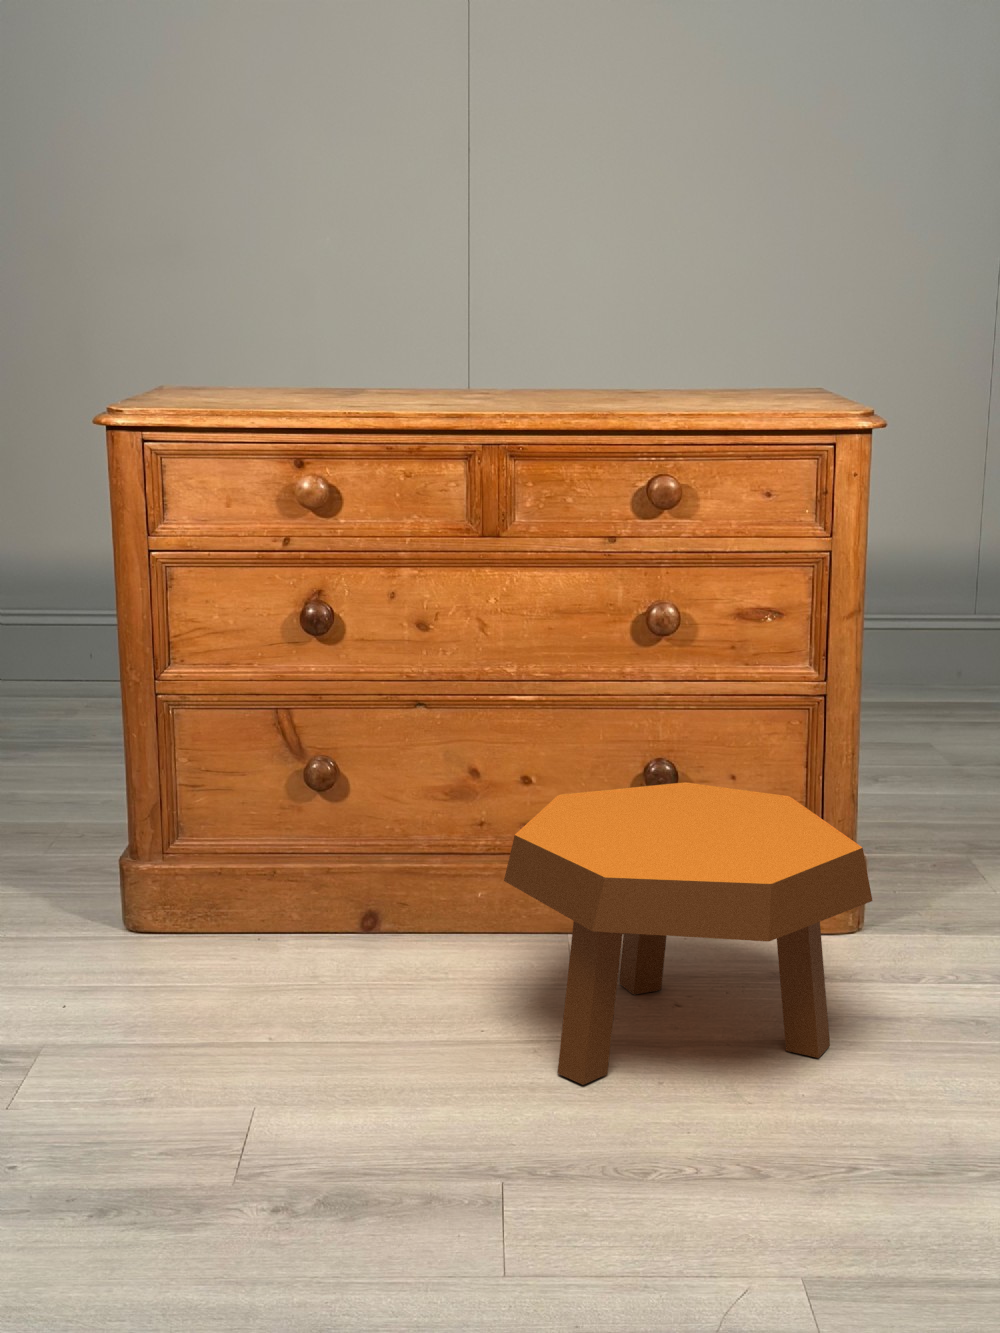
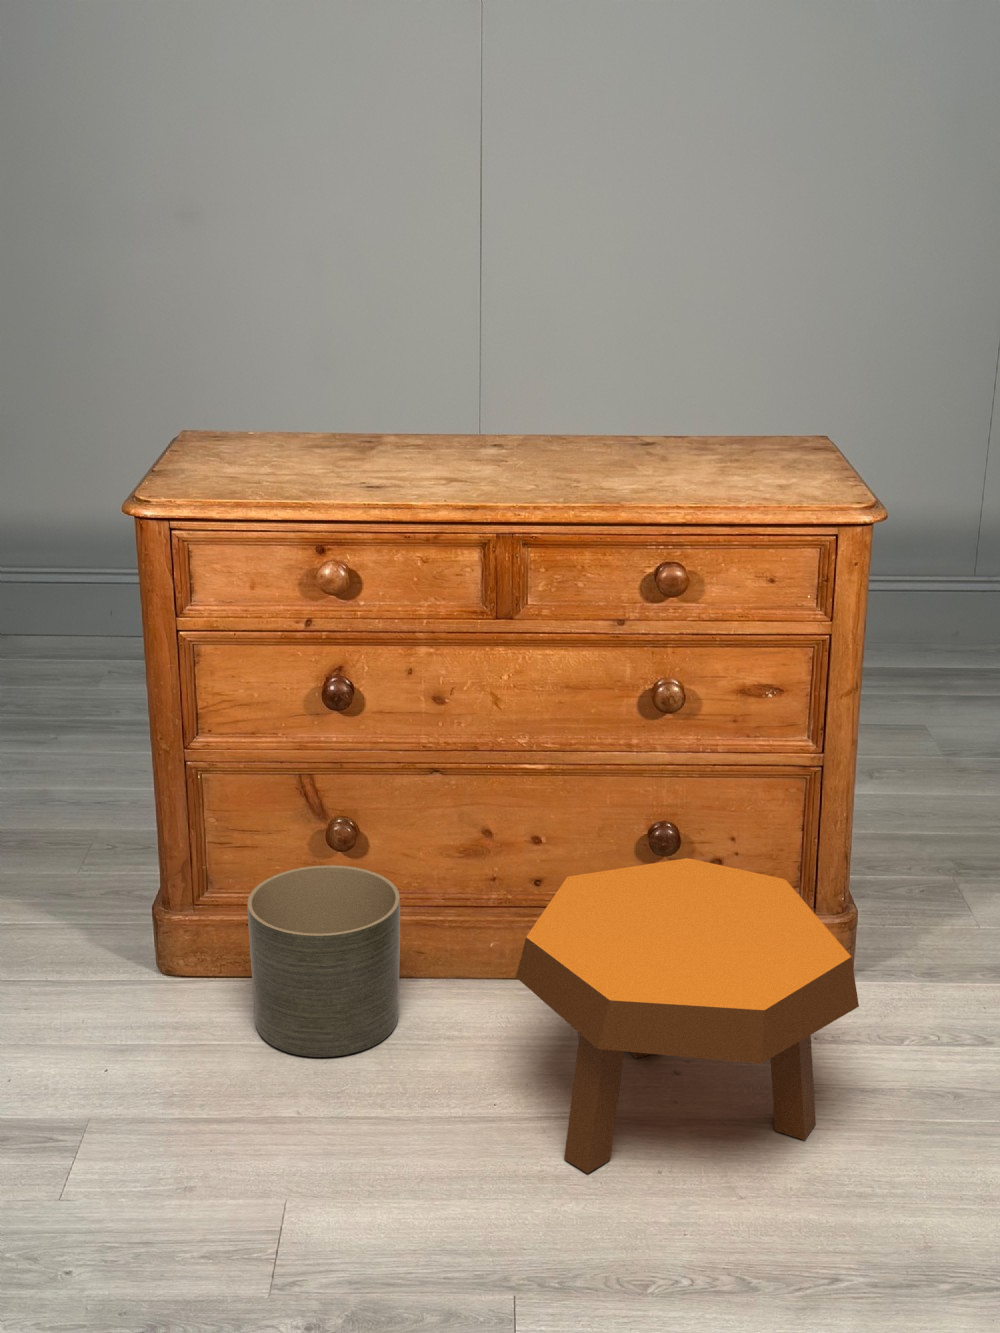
planter: none [218,804,381,994] -> present [247,865,400,1057]

